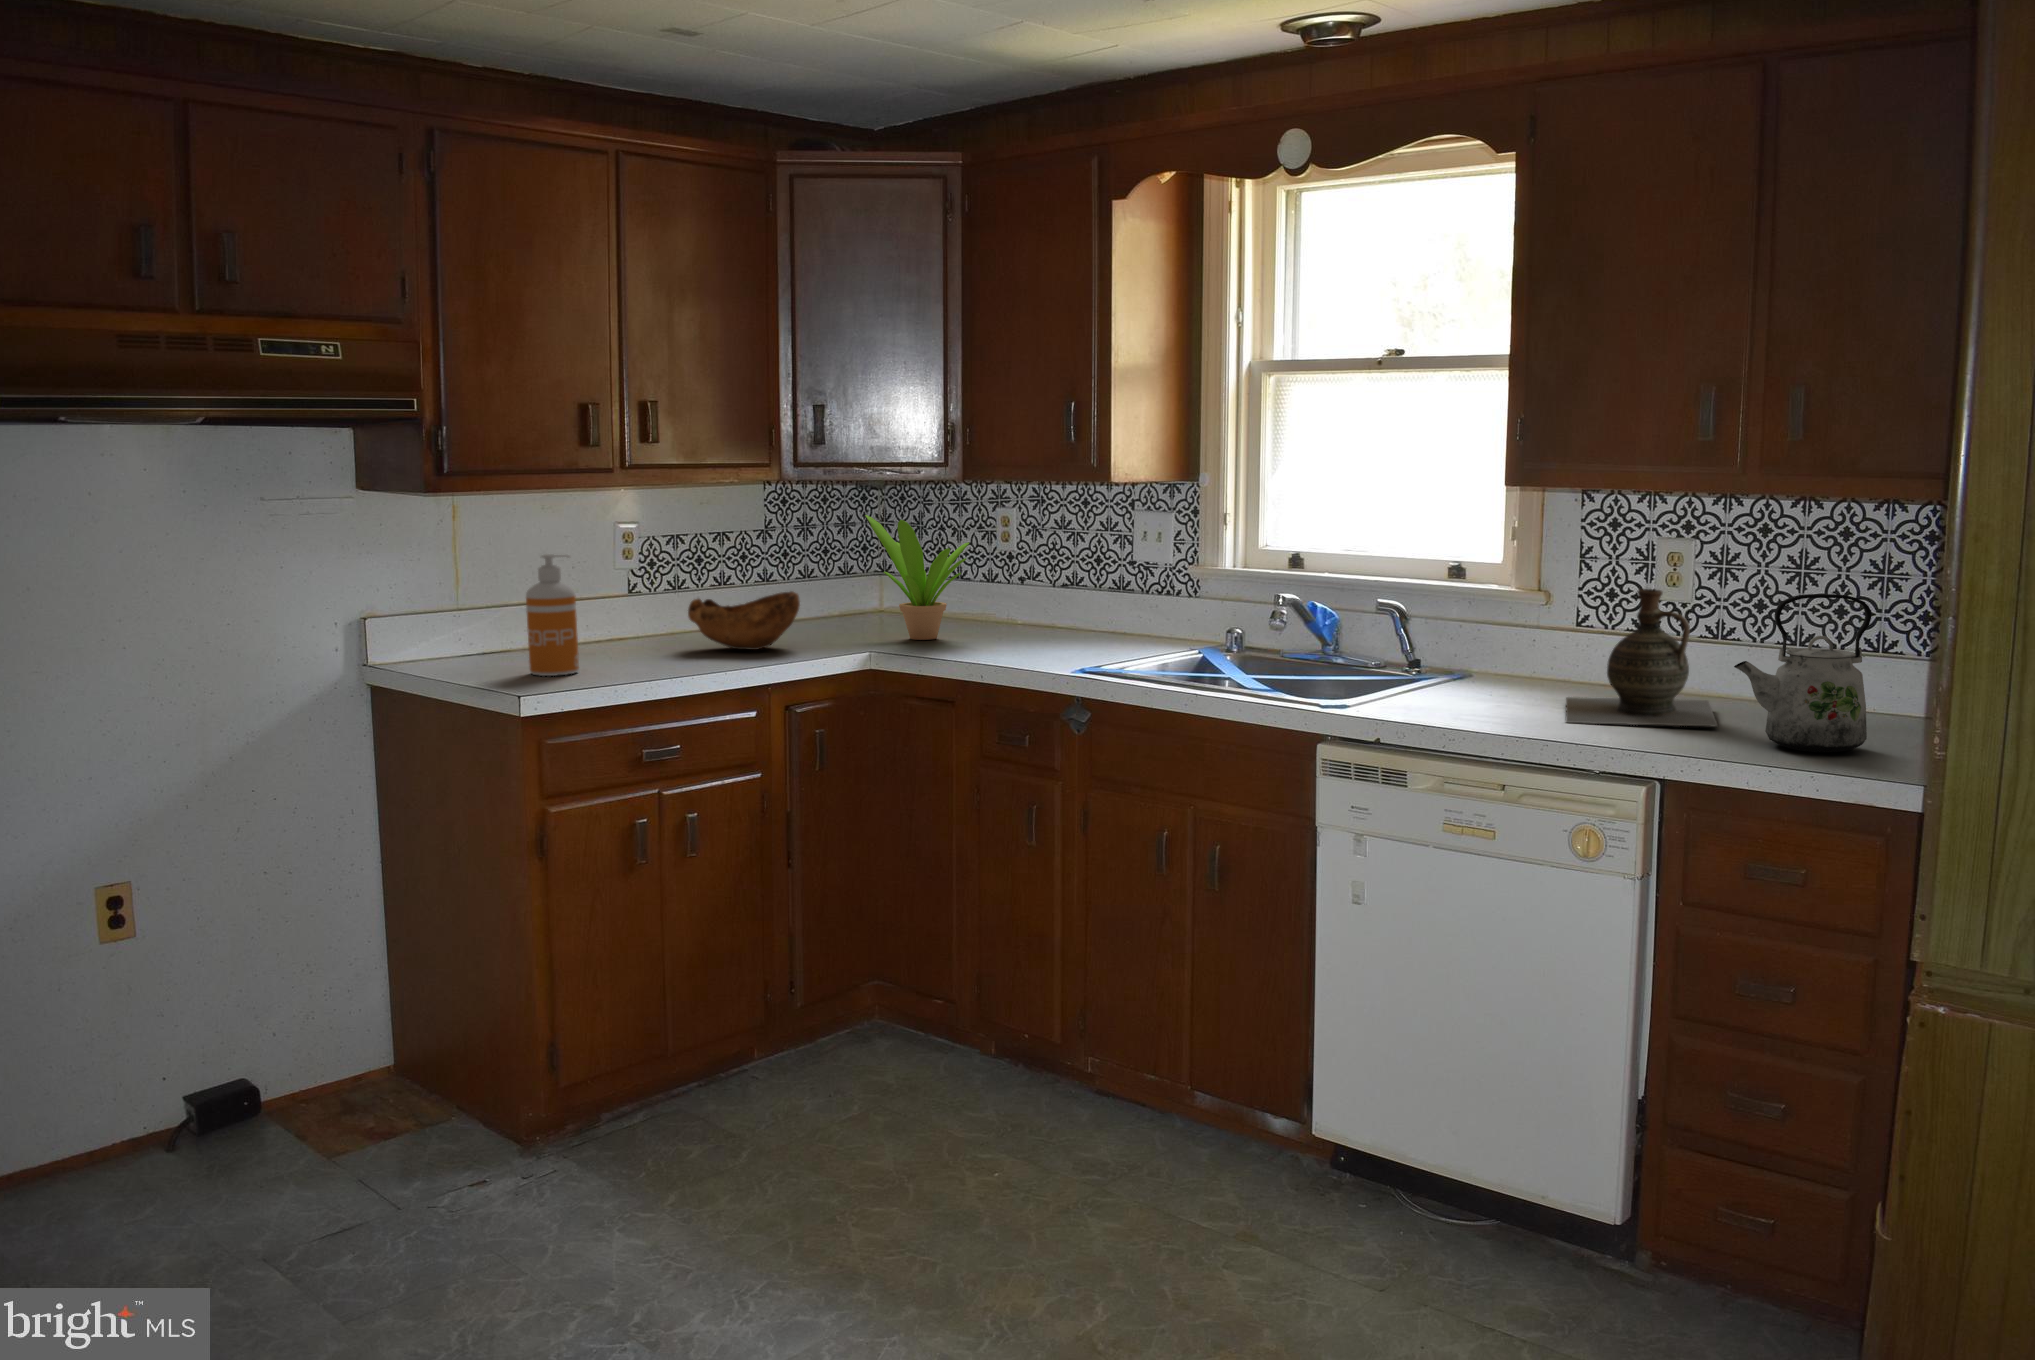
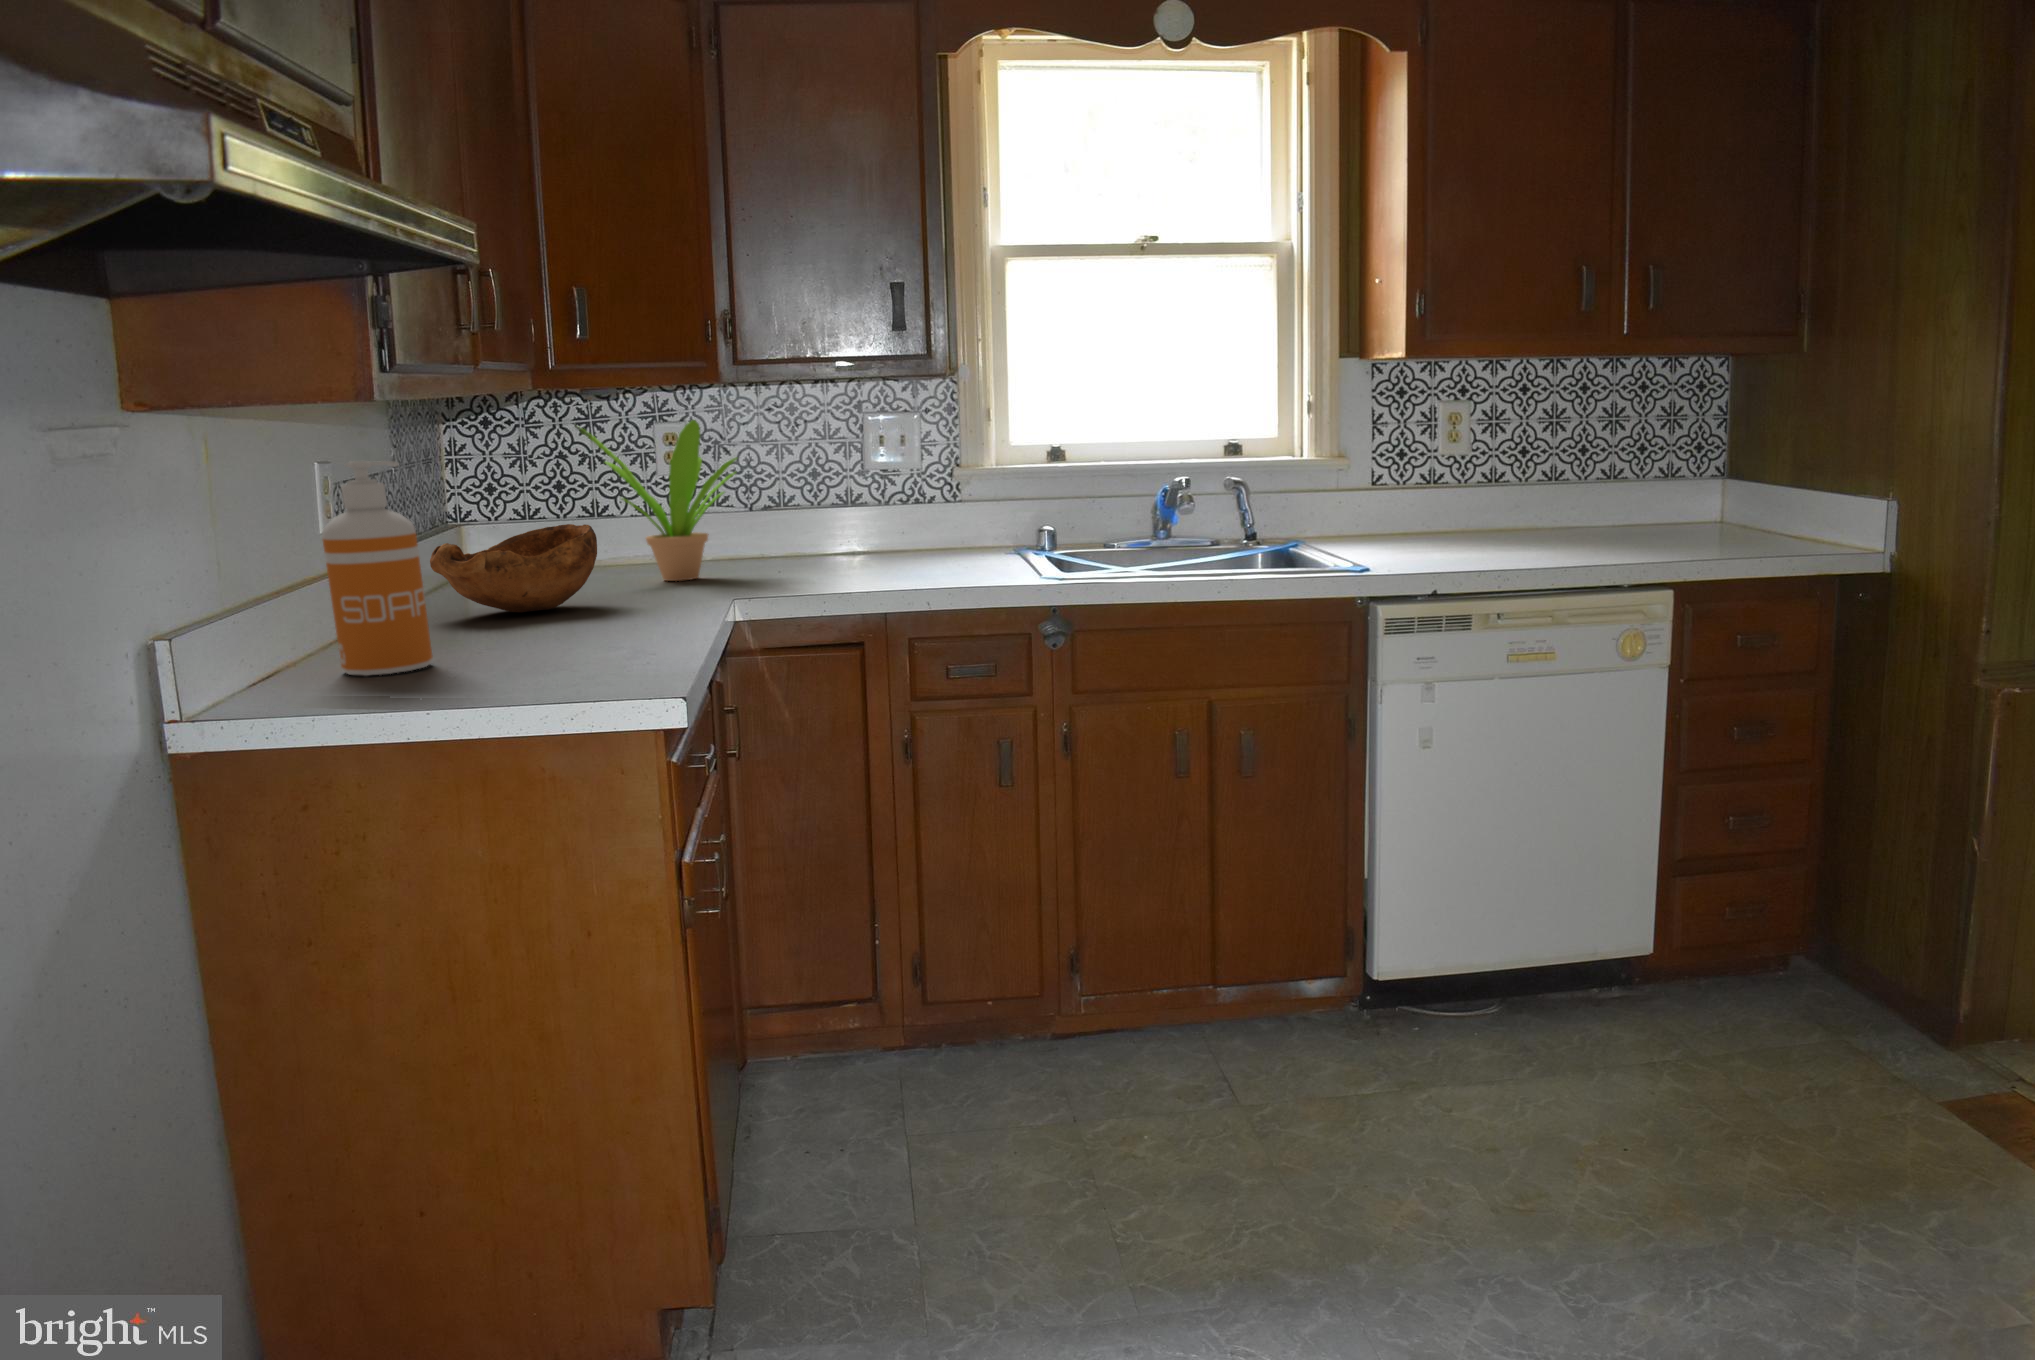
ceramic jug: present [1566,589,1717,726] -> none [1445,433,1621,554]
kettle: present [1734,594,1871,752] -> none [1677,417,1761,546]

